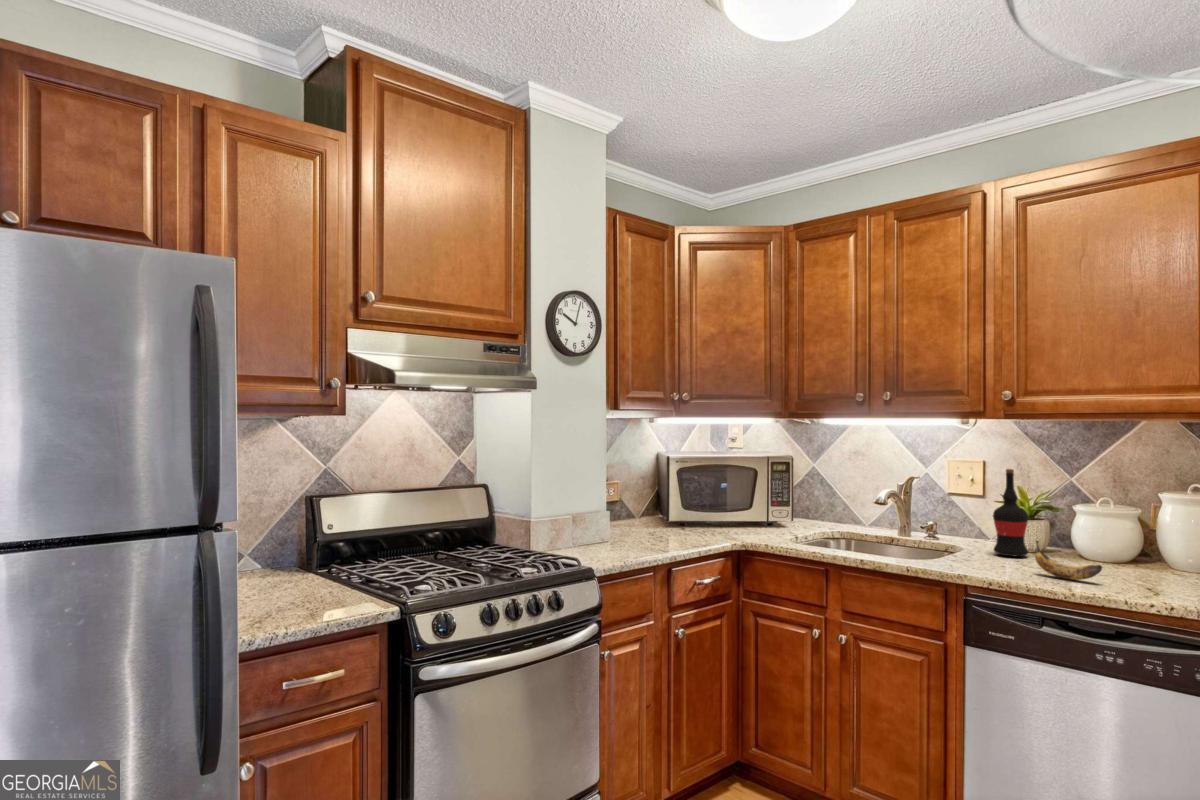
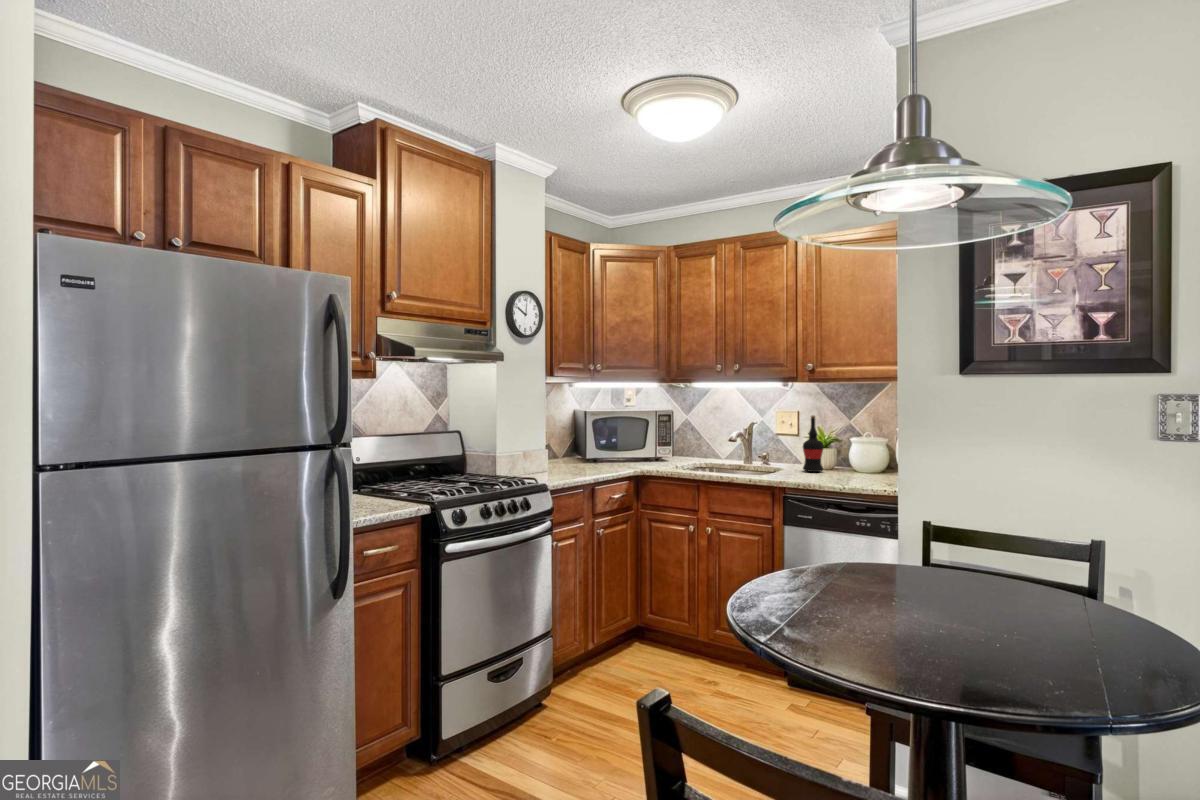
banana: present [1035,540,1102,580] -> none [825,458,861,481]

